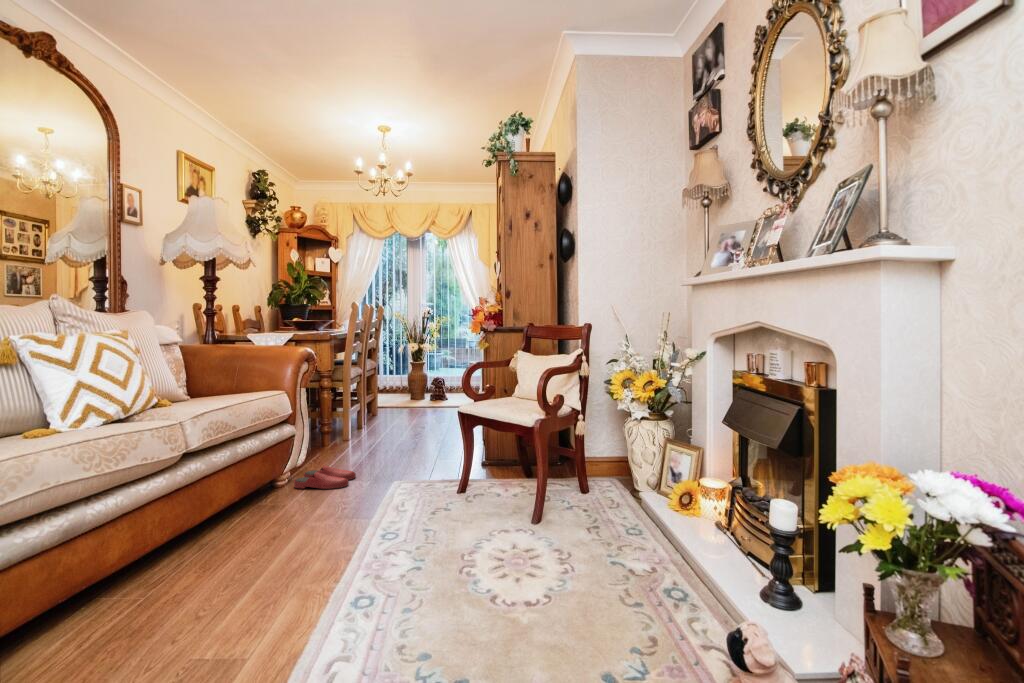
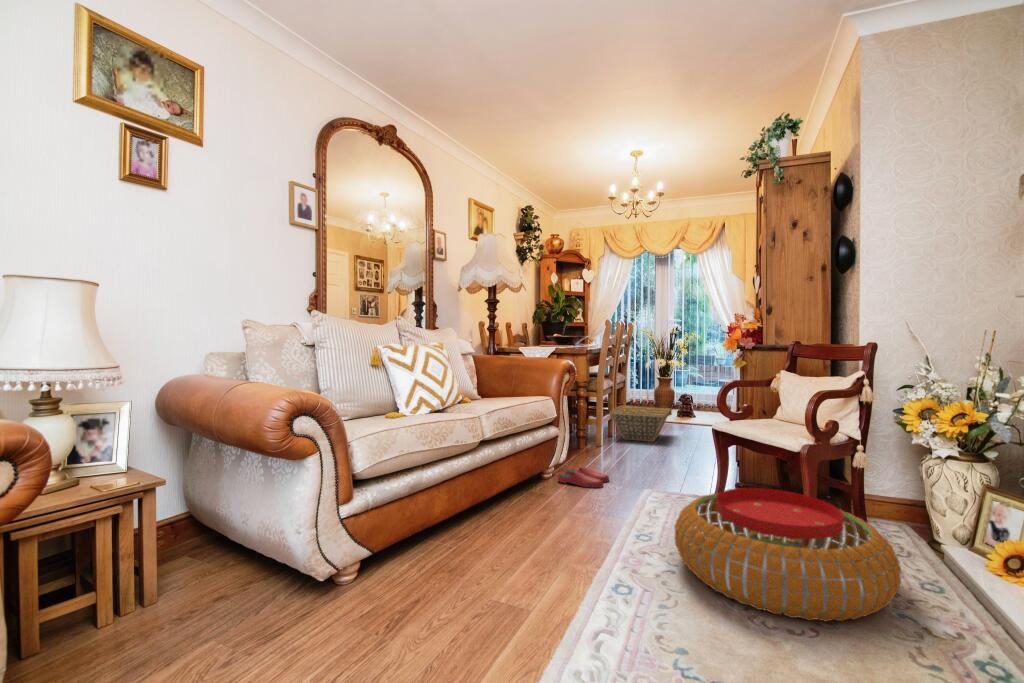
basket: none [359,393,423,429] -> present [610,406,671,442]
pouf: none [421,465,613,592] -> present [674,488,901,621]

